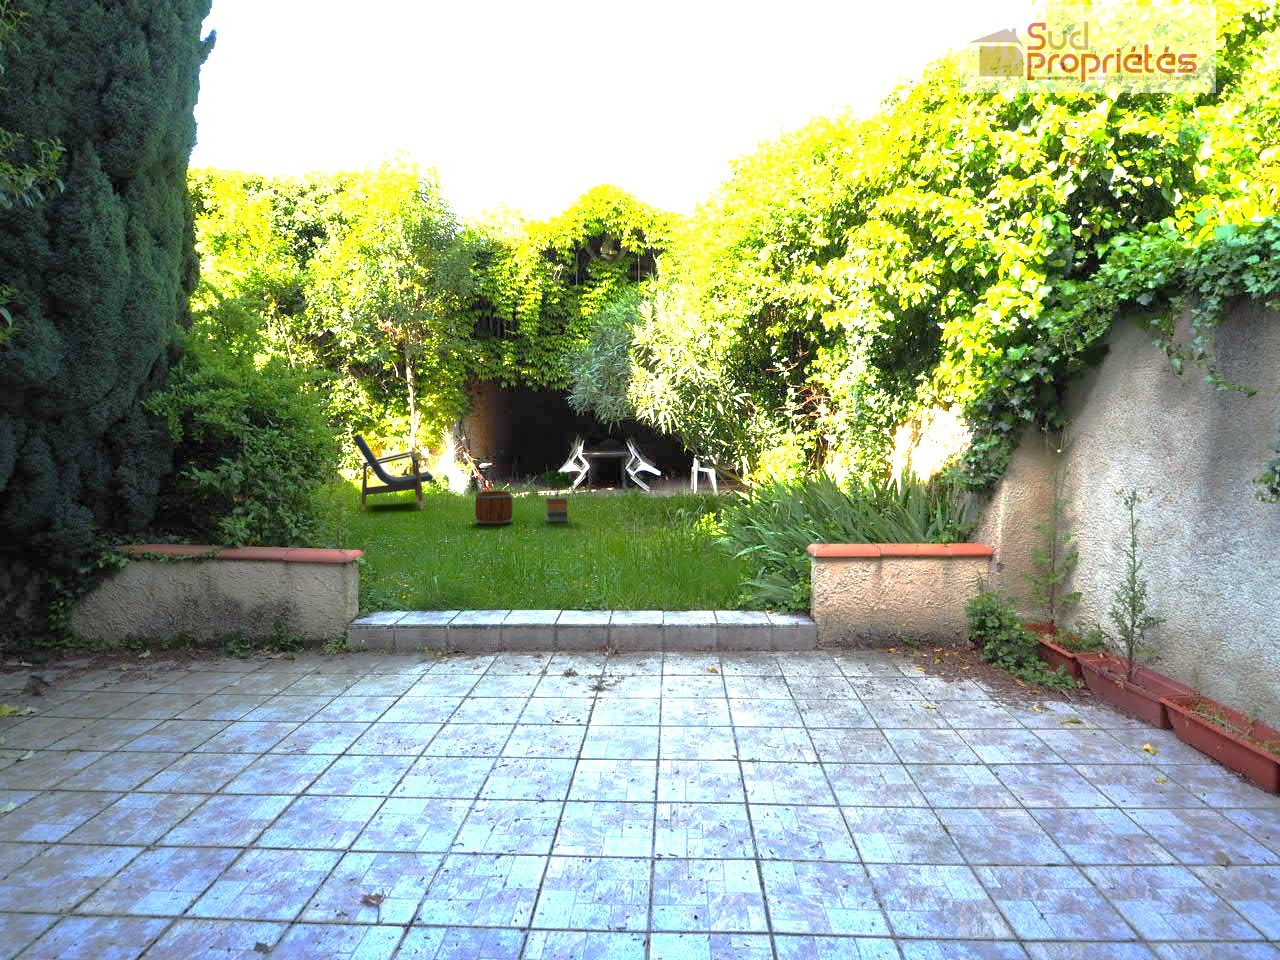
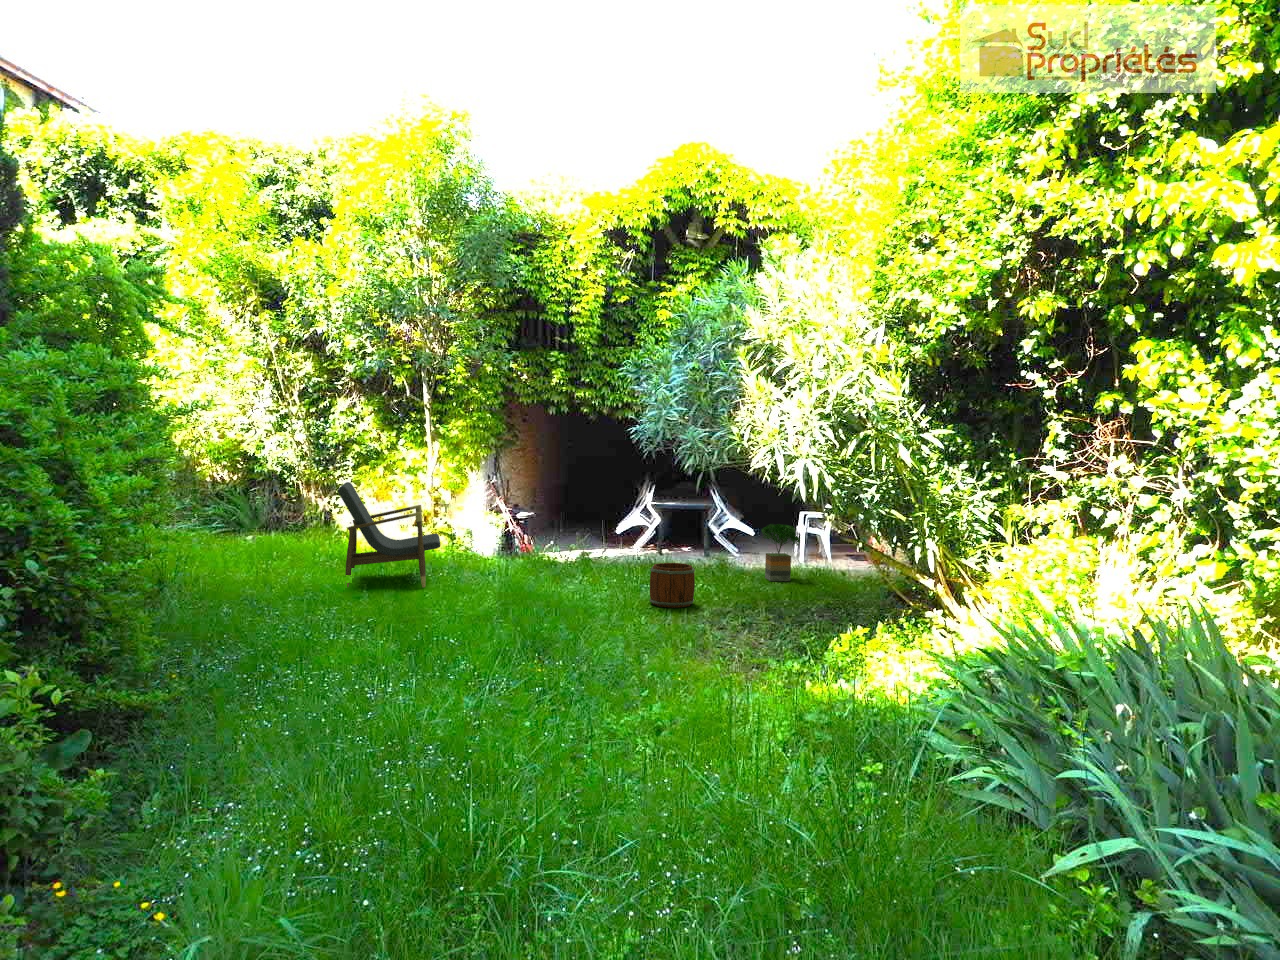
potted tree: present [541,470,574,522] -> present [762,524,800,581]
bucket: present [475,491,513,525] -> present [650,563,695,607]

